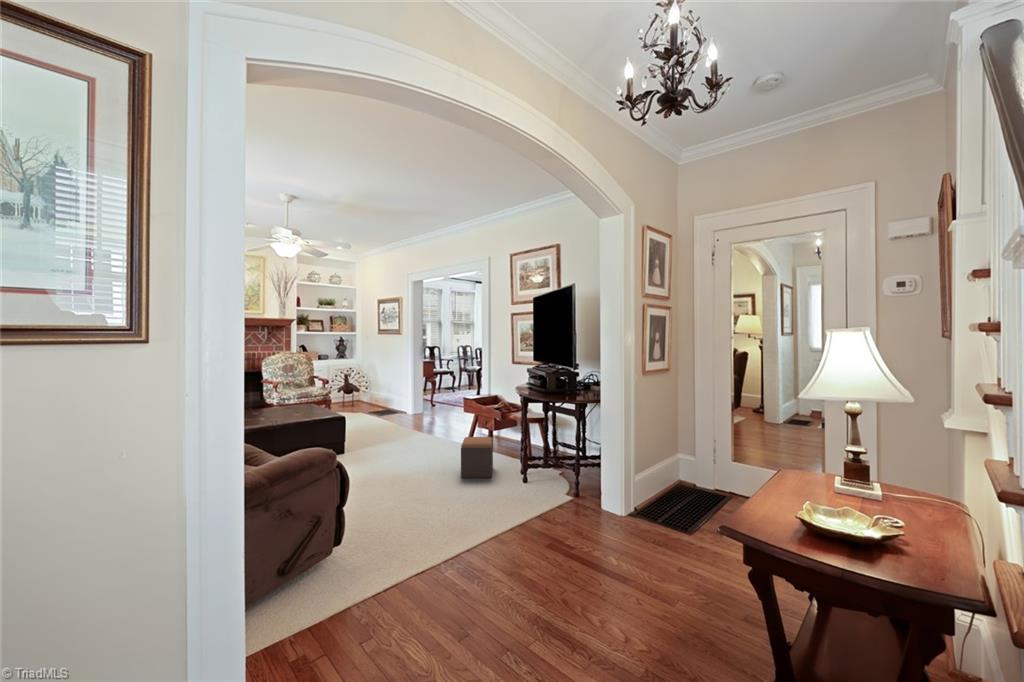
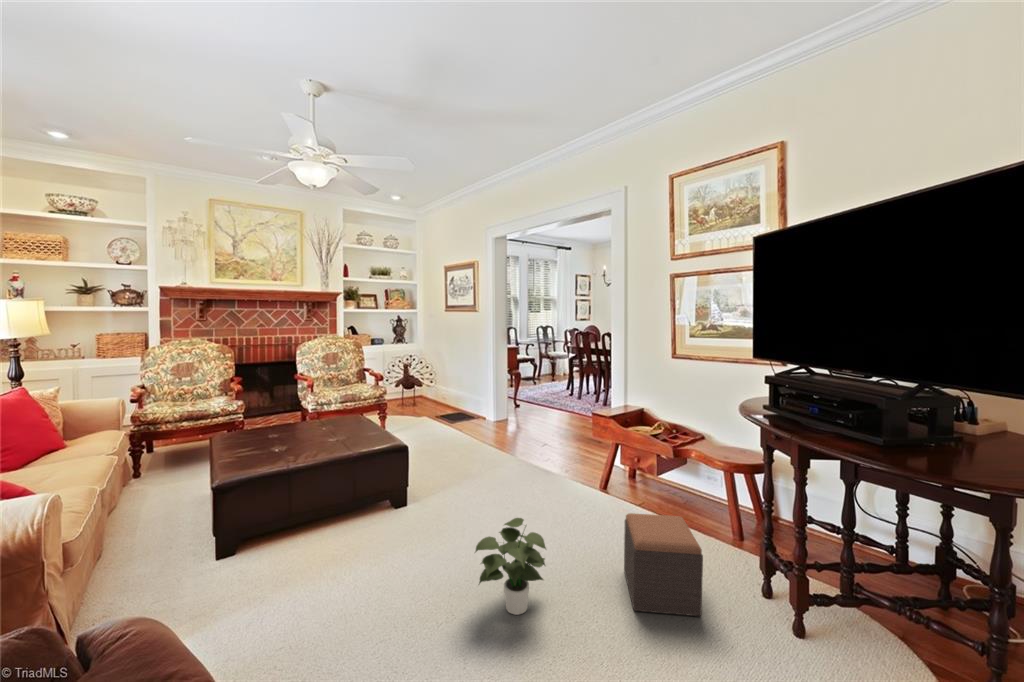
potted plant: none [382,438,420,482] -> present [475,518,546,615]

